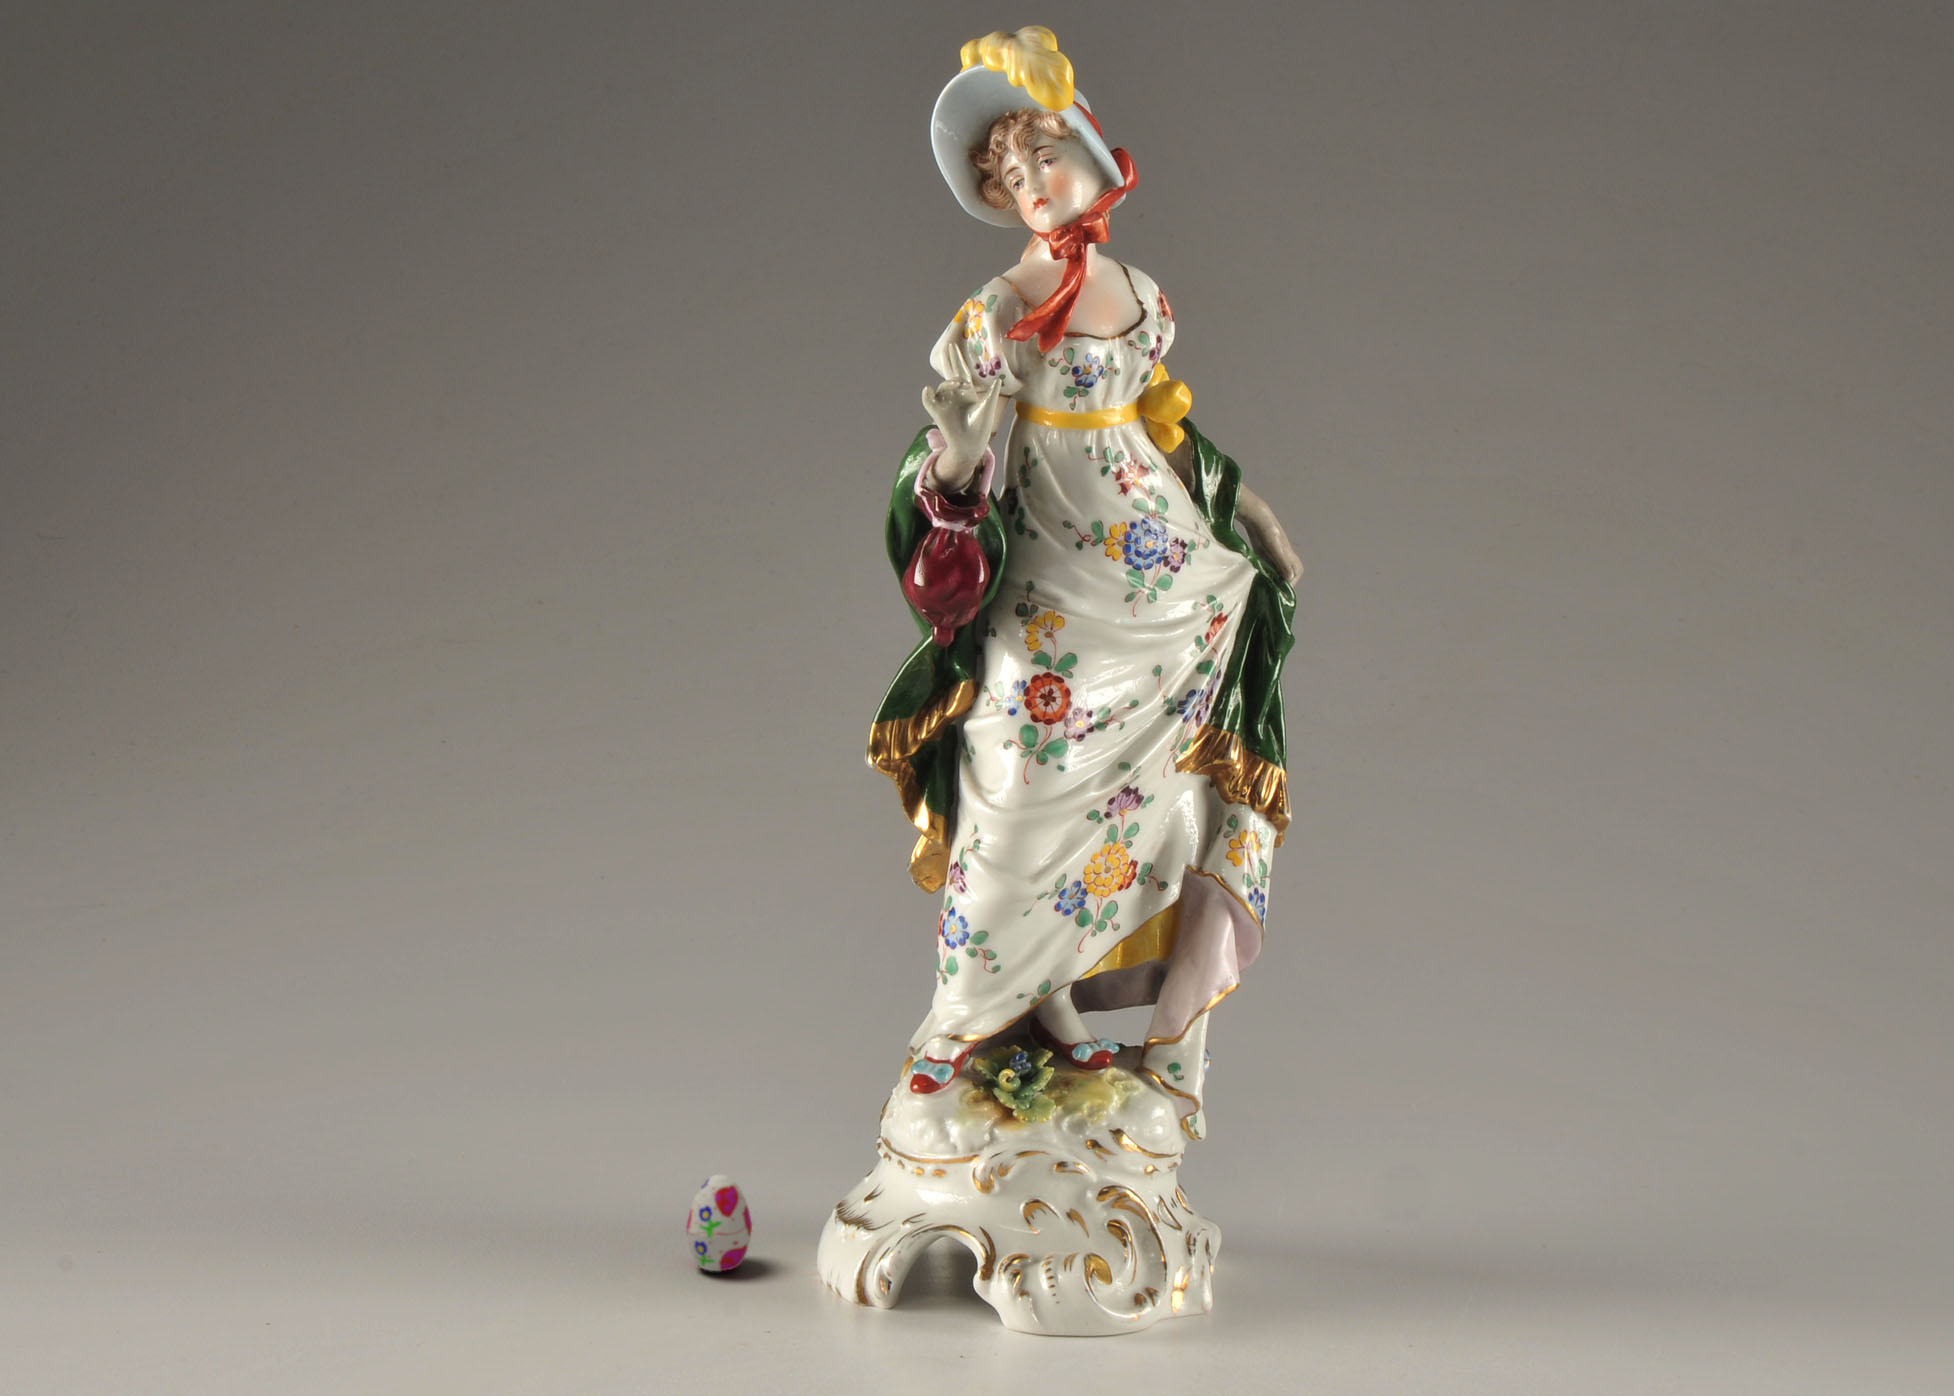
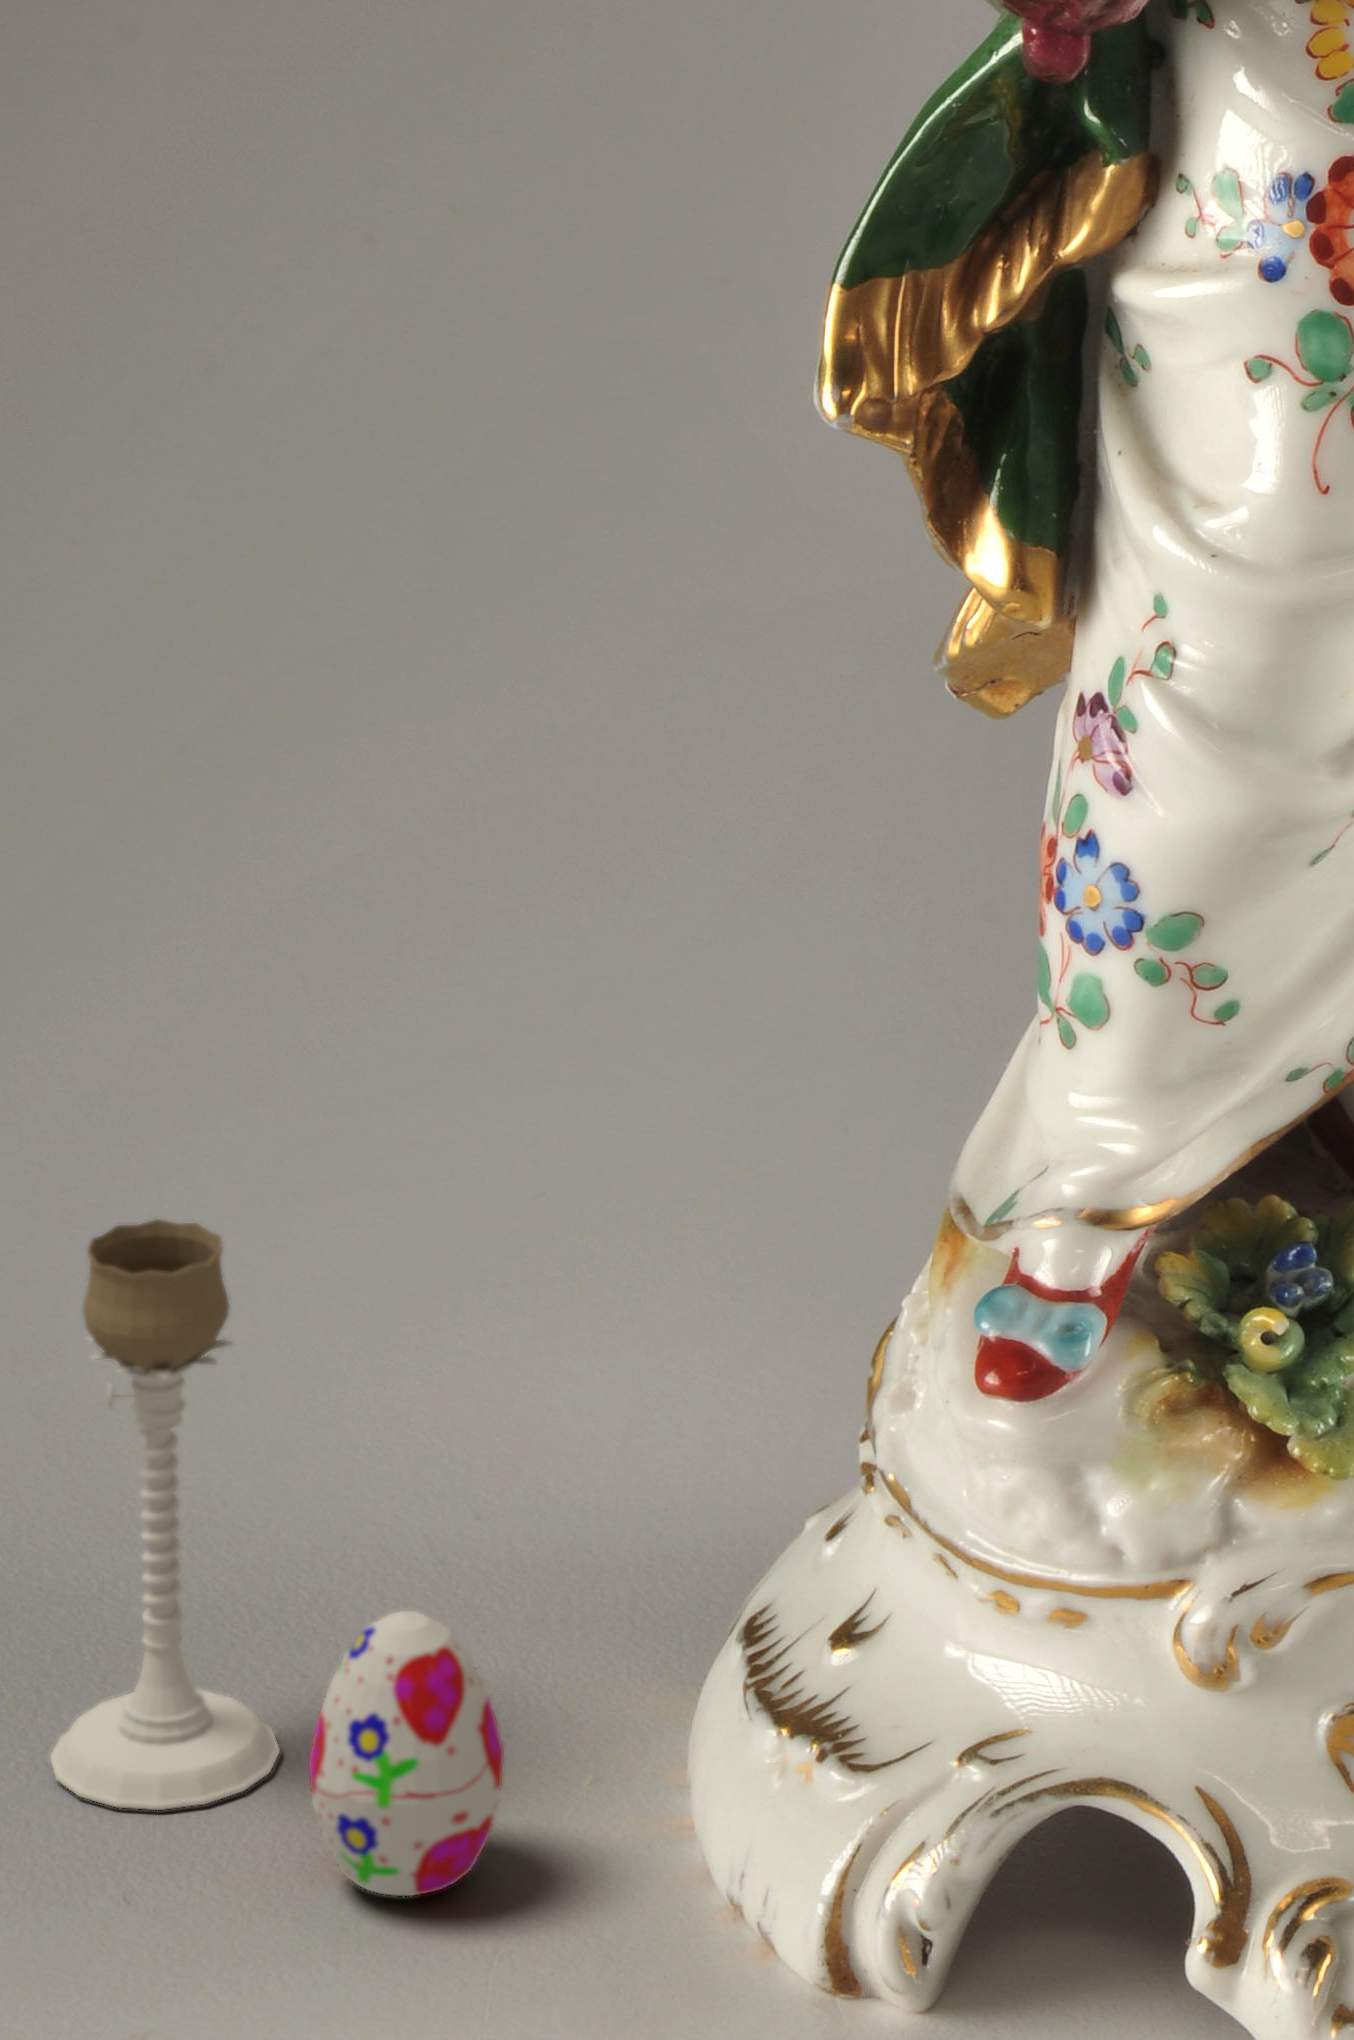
candle holder: none [604,1050,681,1248] -> present [50,1219,280,1810]

